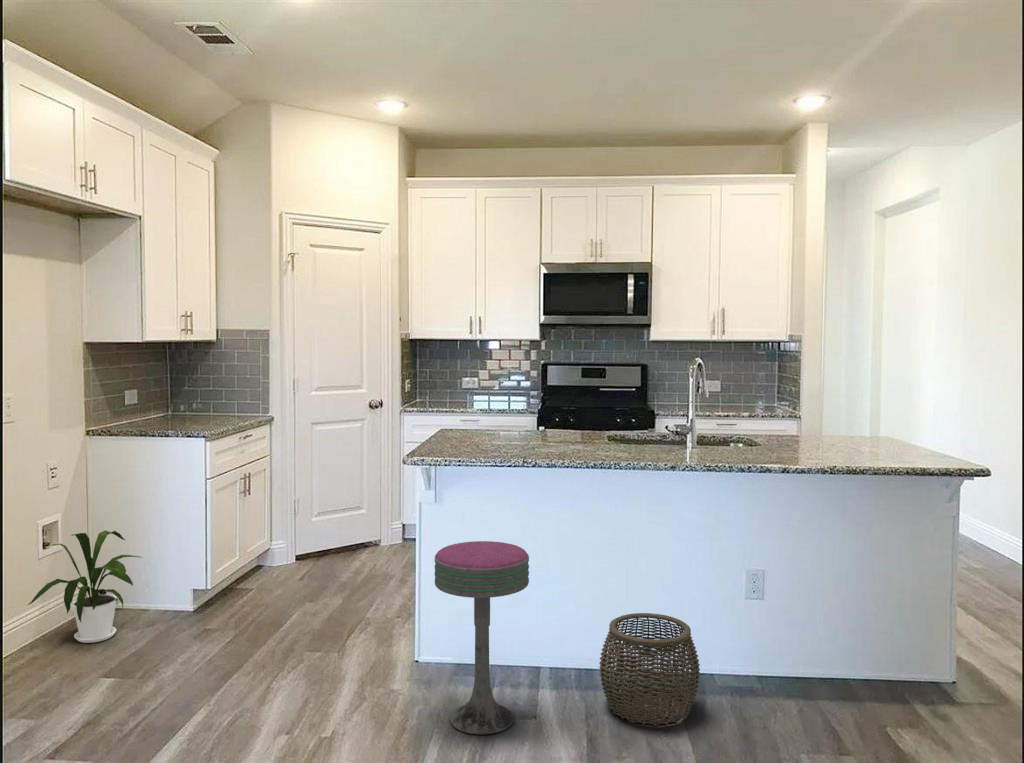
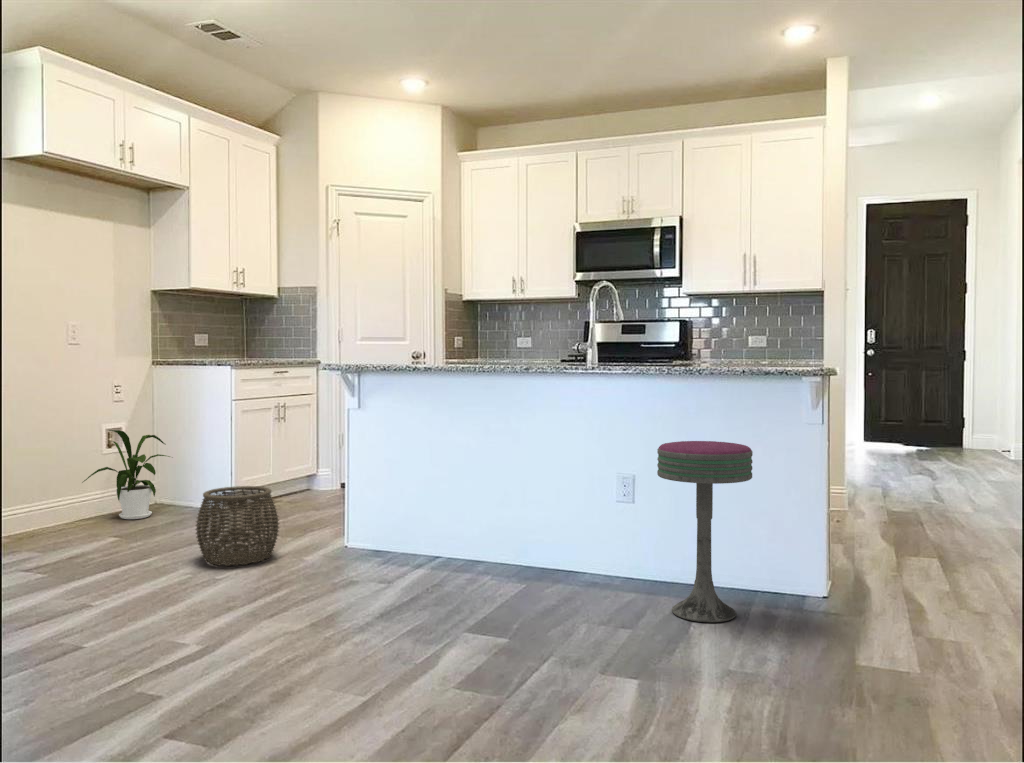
bar stool: present [435,541,529,734] -> present [657,441,753,622]
woven basket: present [599,613,700,726] -> present [196,486,279,566]

